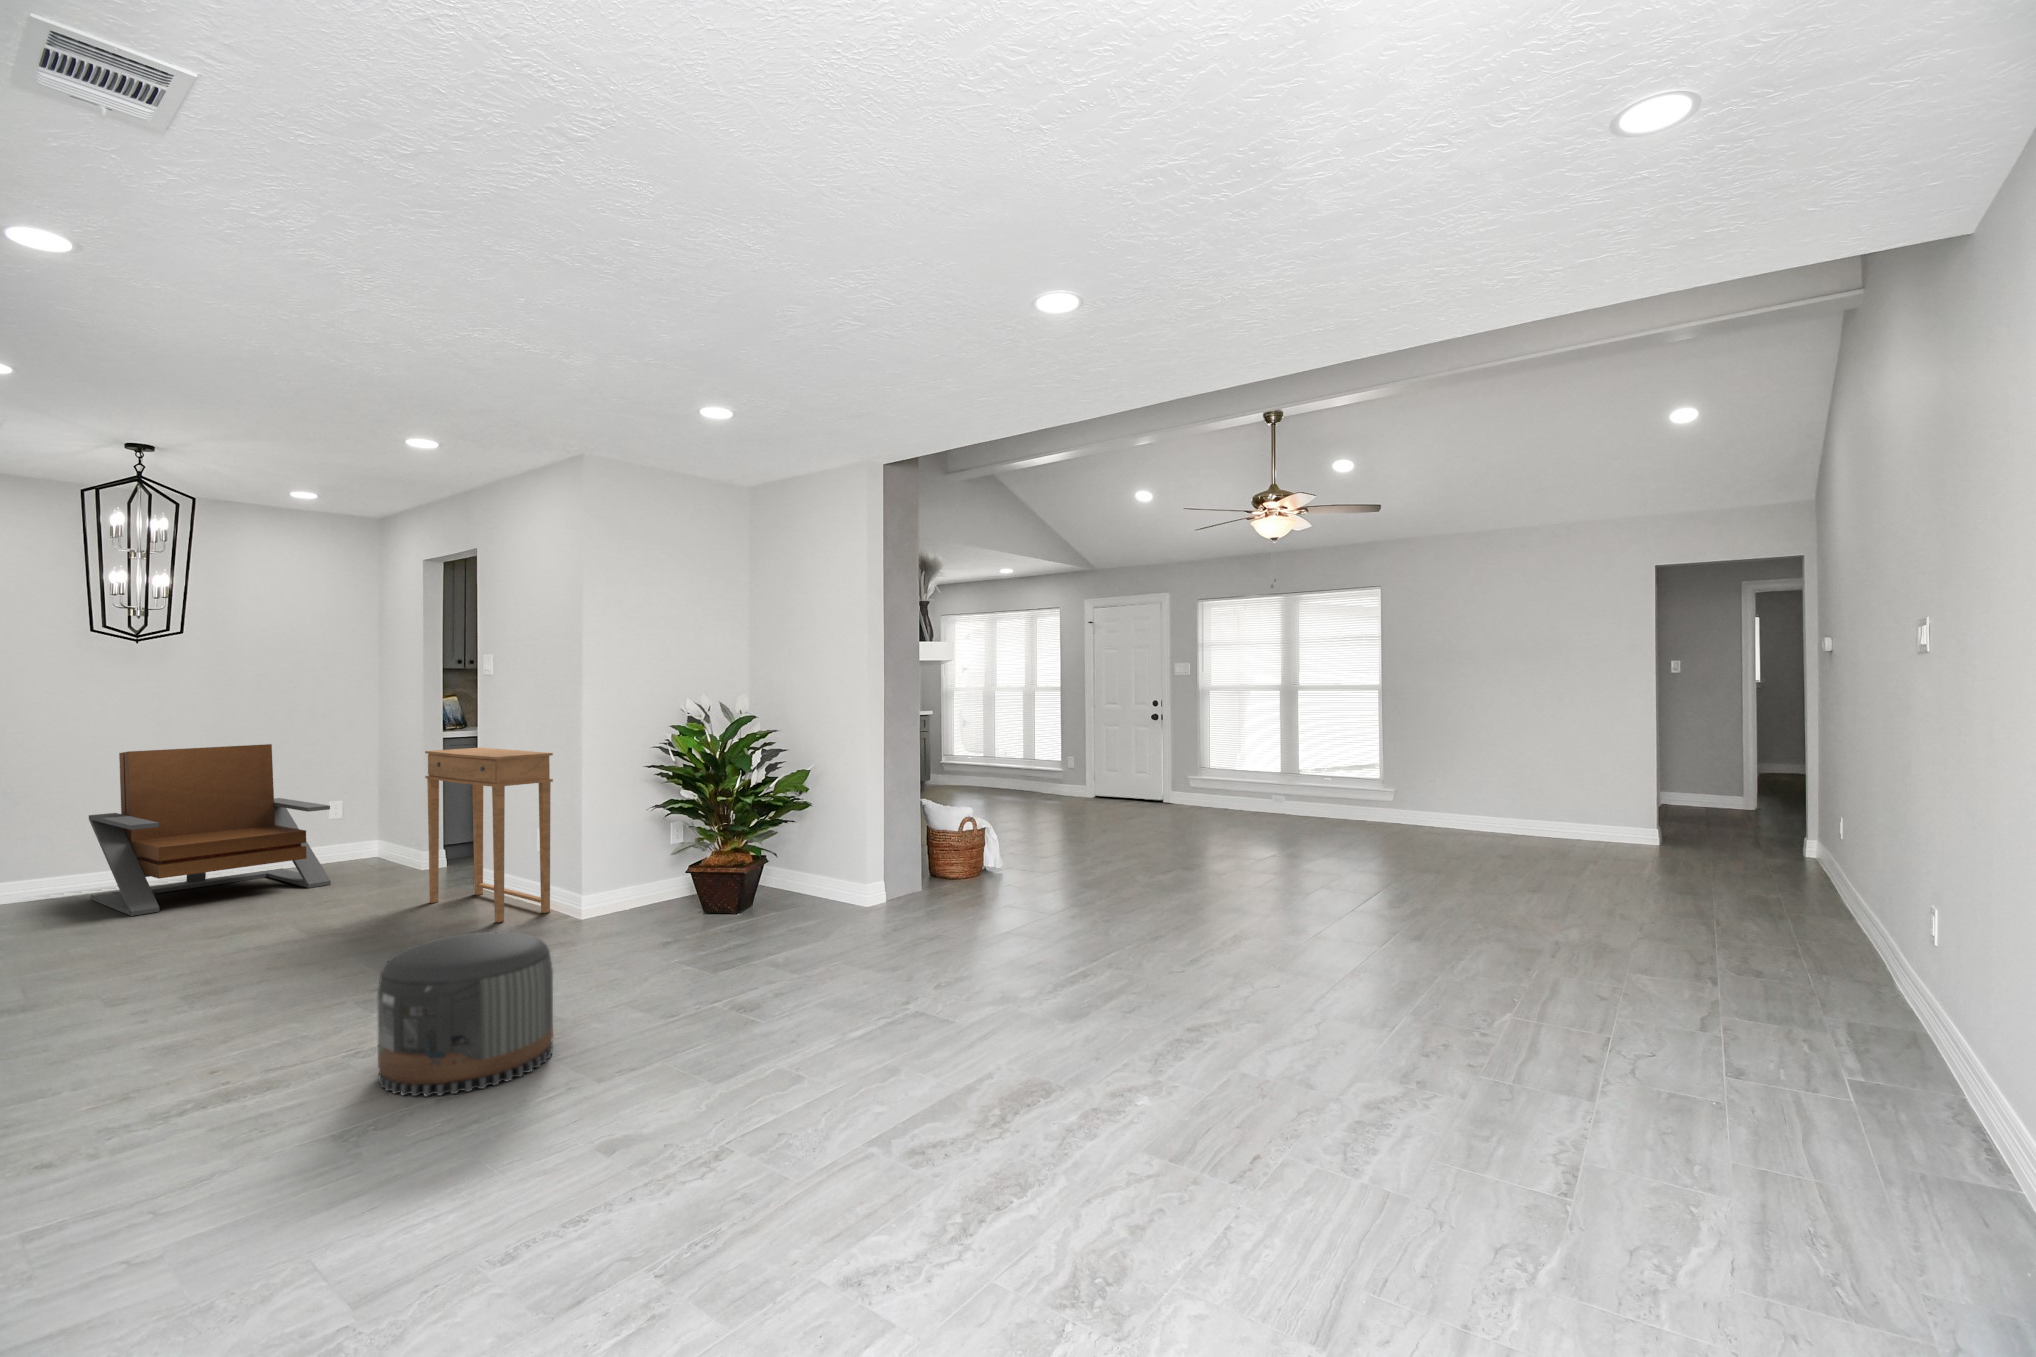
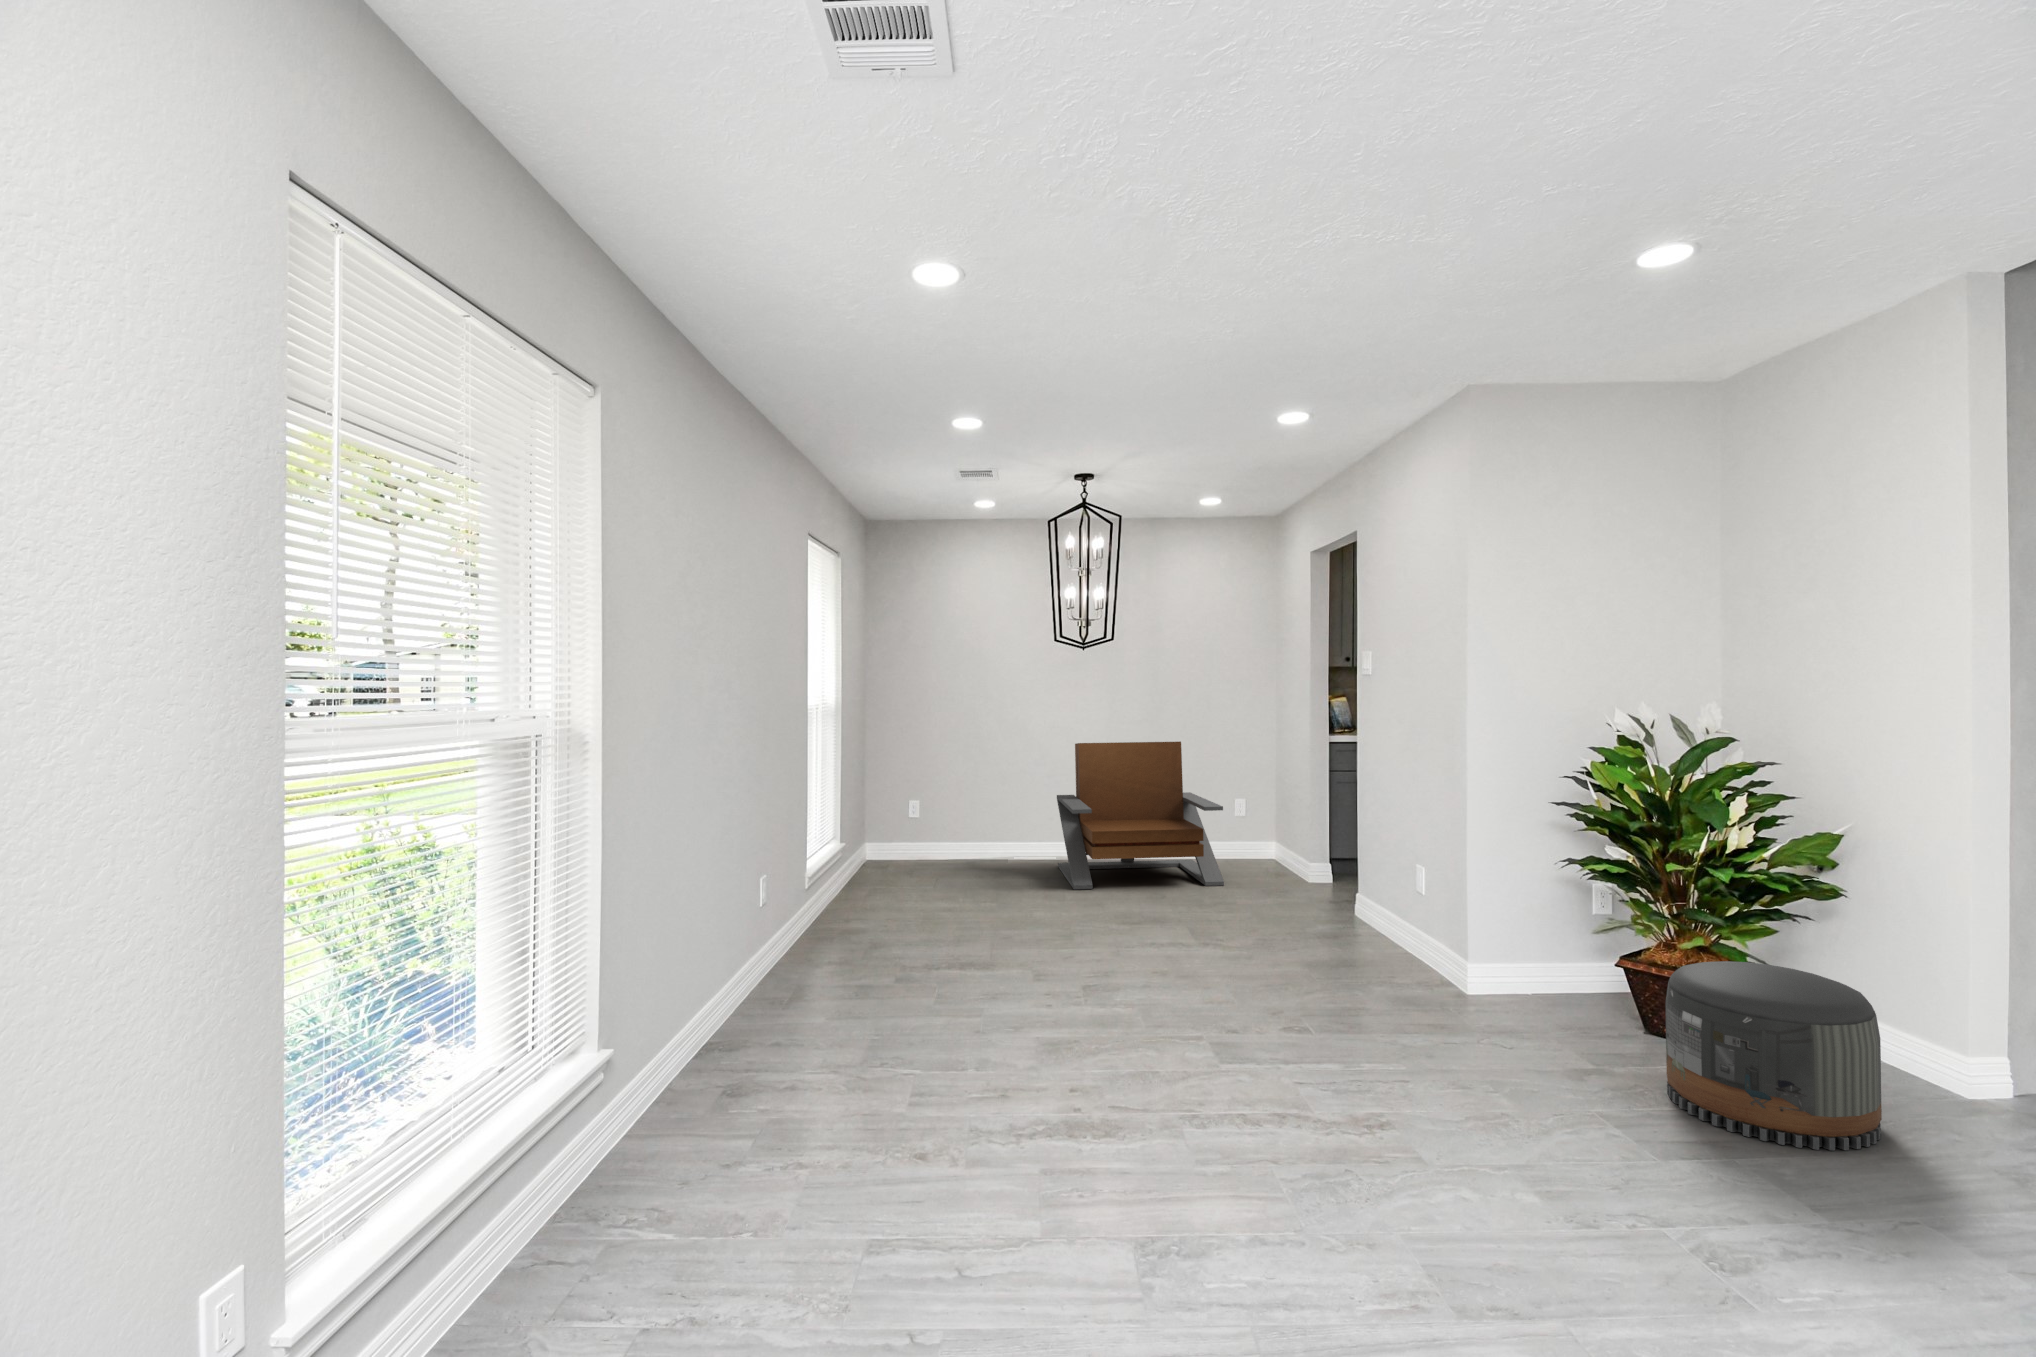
side table: present [425,748,553,922] -> none [1298,760,1429,974]
pouf: present [377,932,553,1096] -> present [1666,961,1882,1150]

